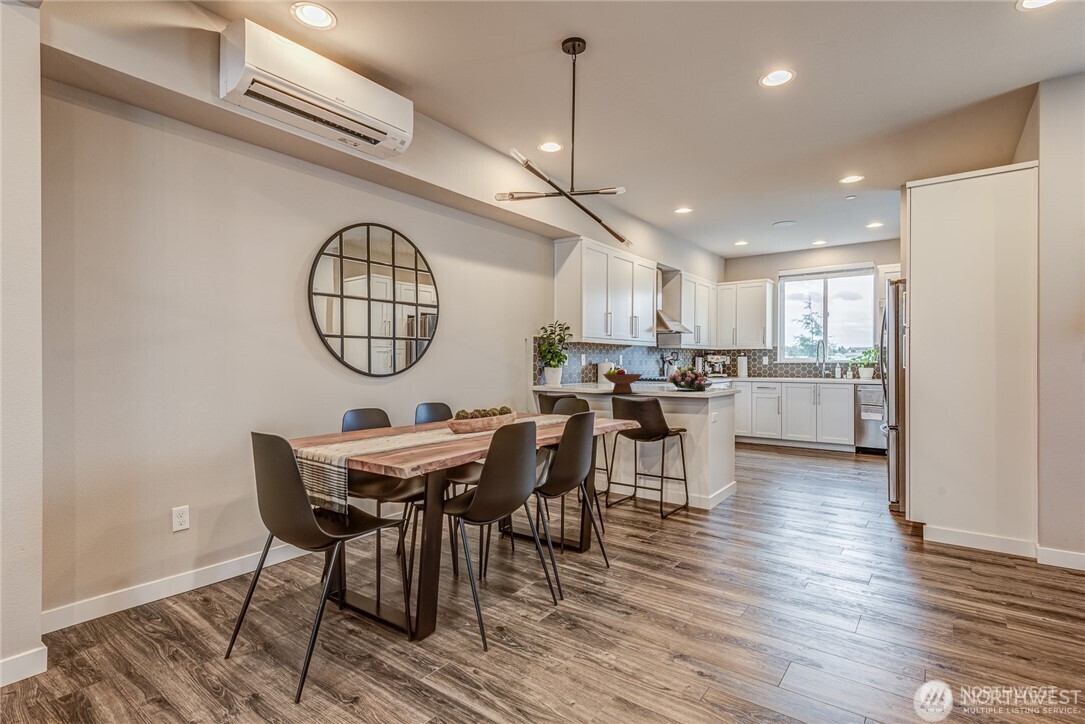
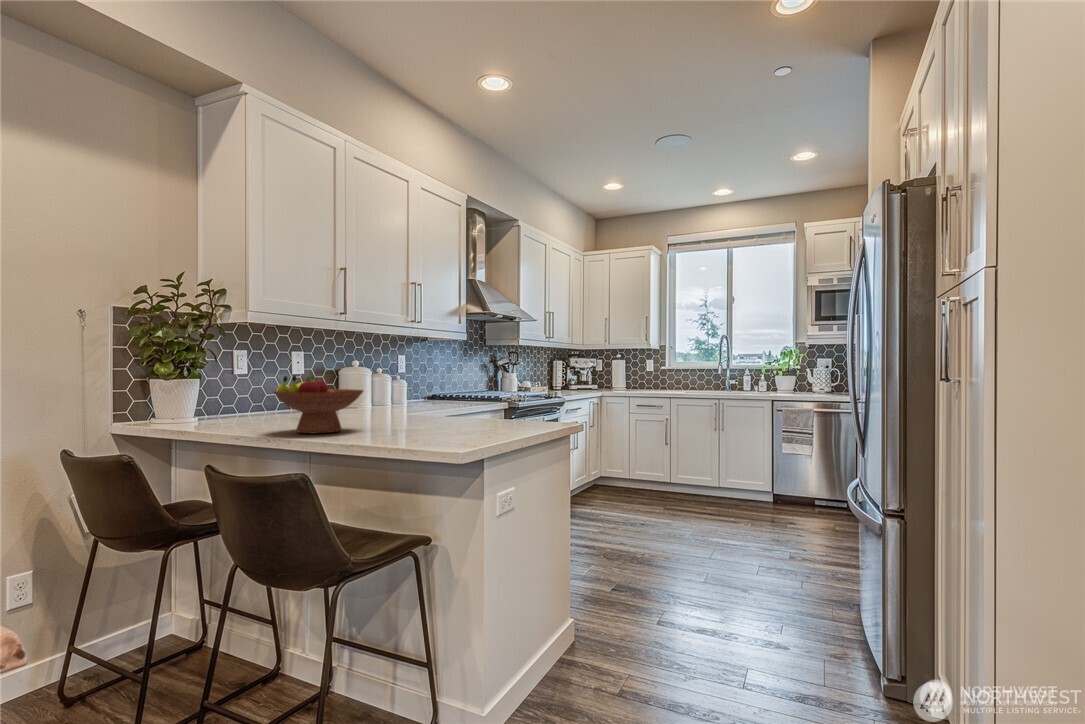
flower arrangement: present [667,366,707,391] -> none [432,371,513,422]

